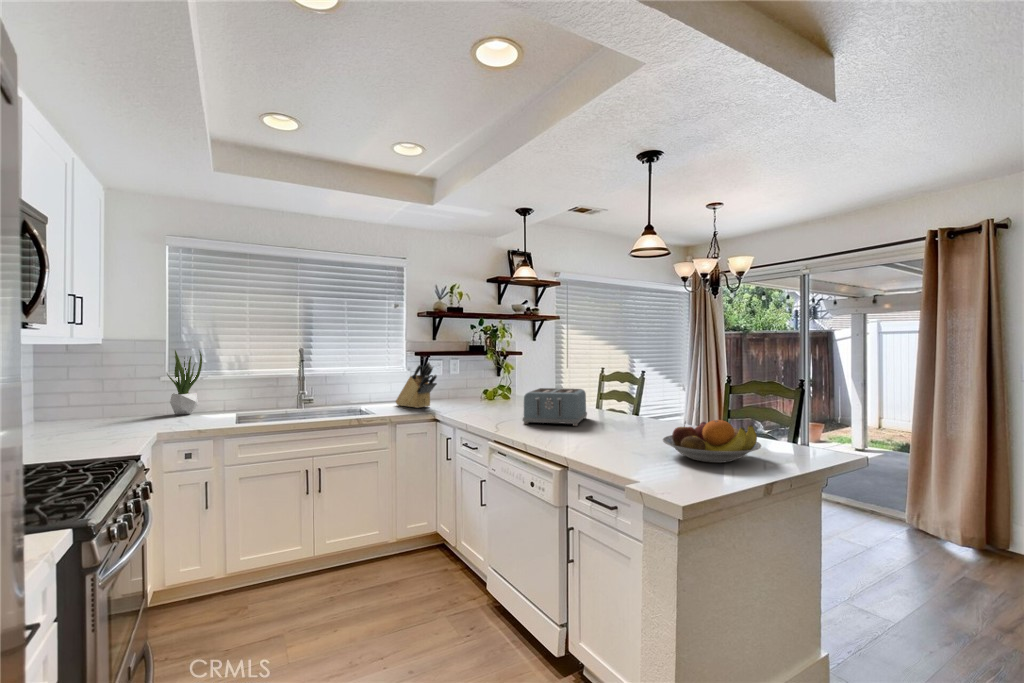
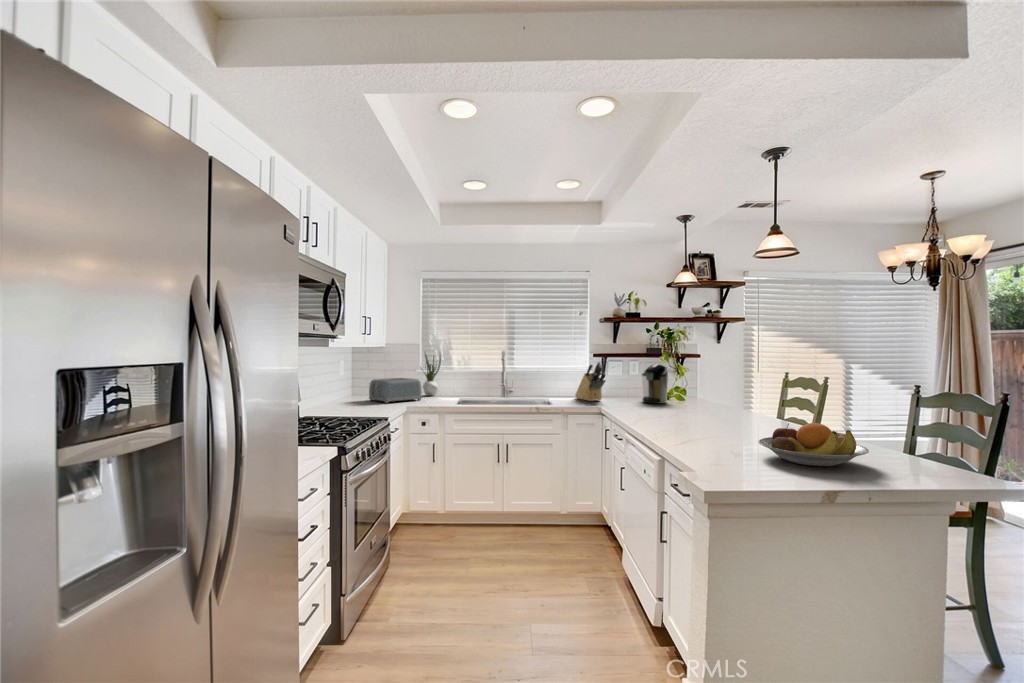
coffee maker: none [471,364,501,406] -> present [642,364,668,403]
toaster: present [523,388,587,426] -> present [369,378,422,403]

